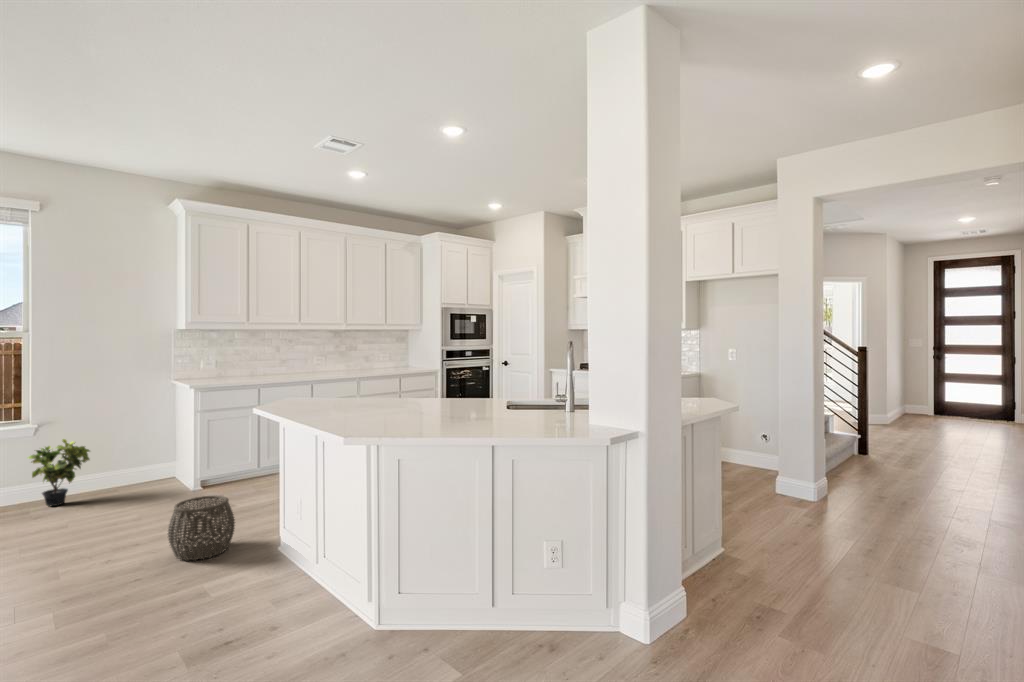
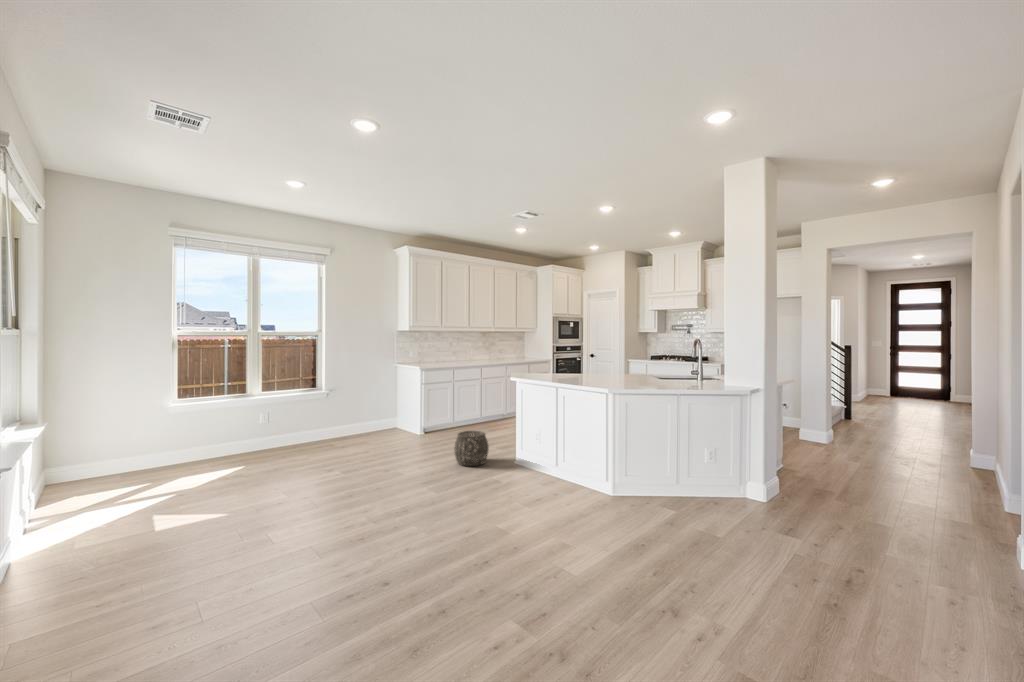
potted plant: present [29,439,90,506] -> none [329,399,363,441]

